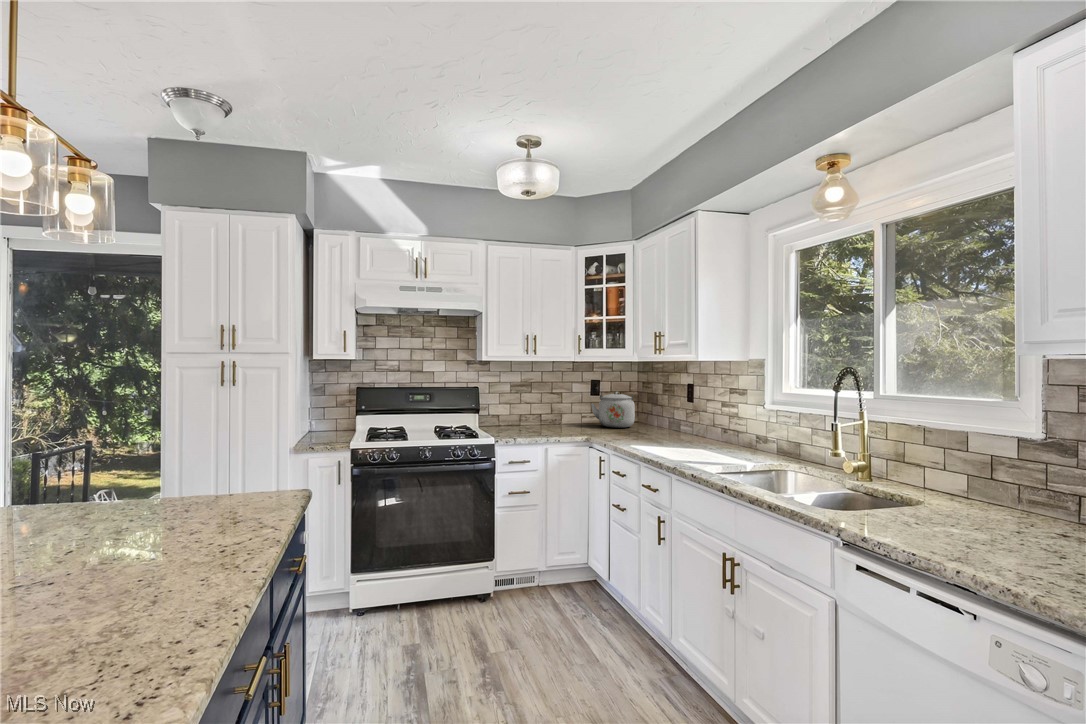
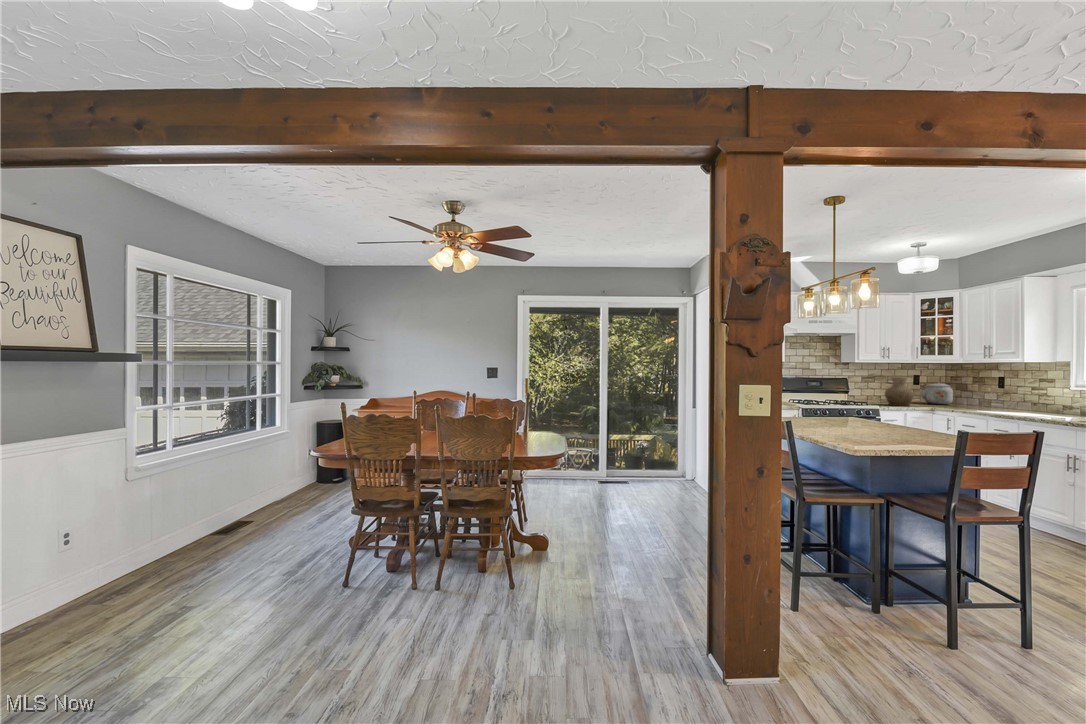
vase: none [519,386,562,437] -> present [885,377,914,406]

